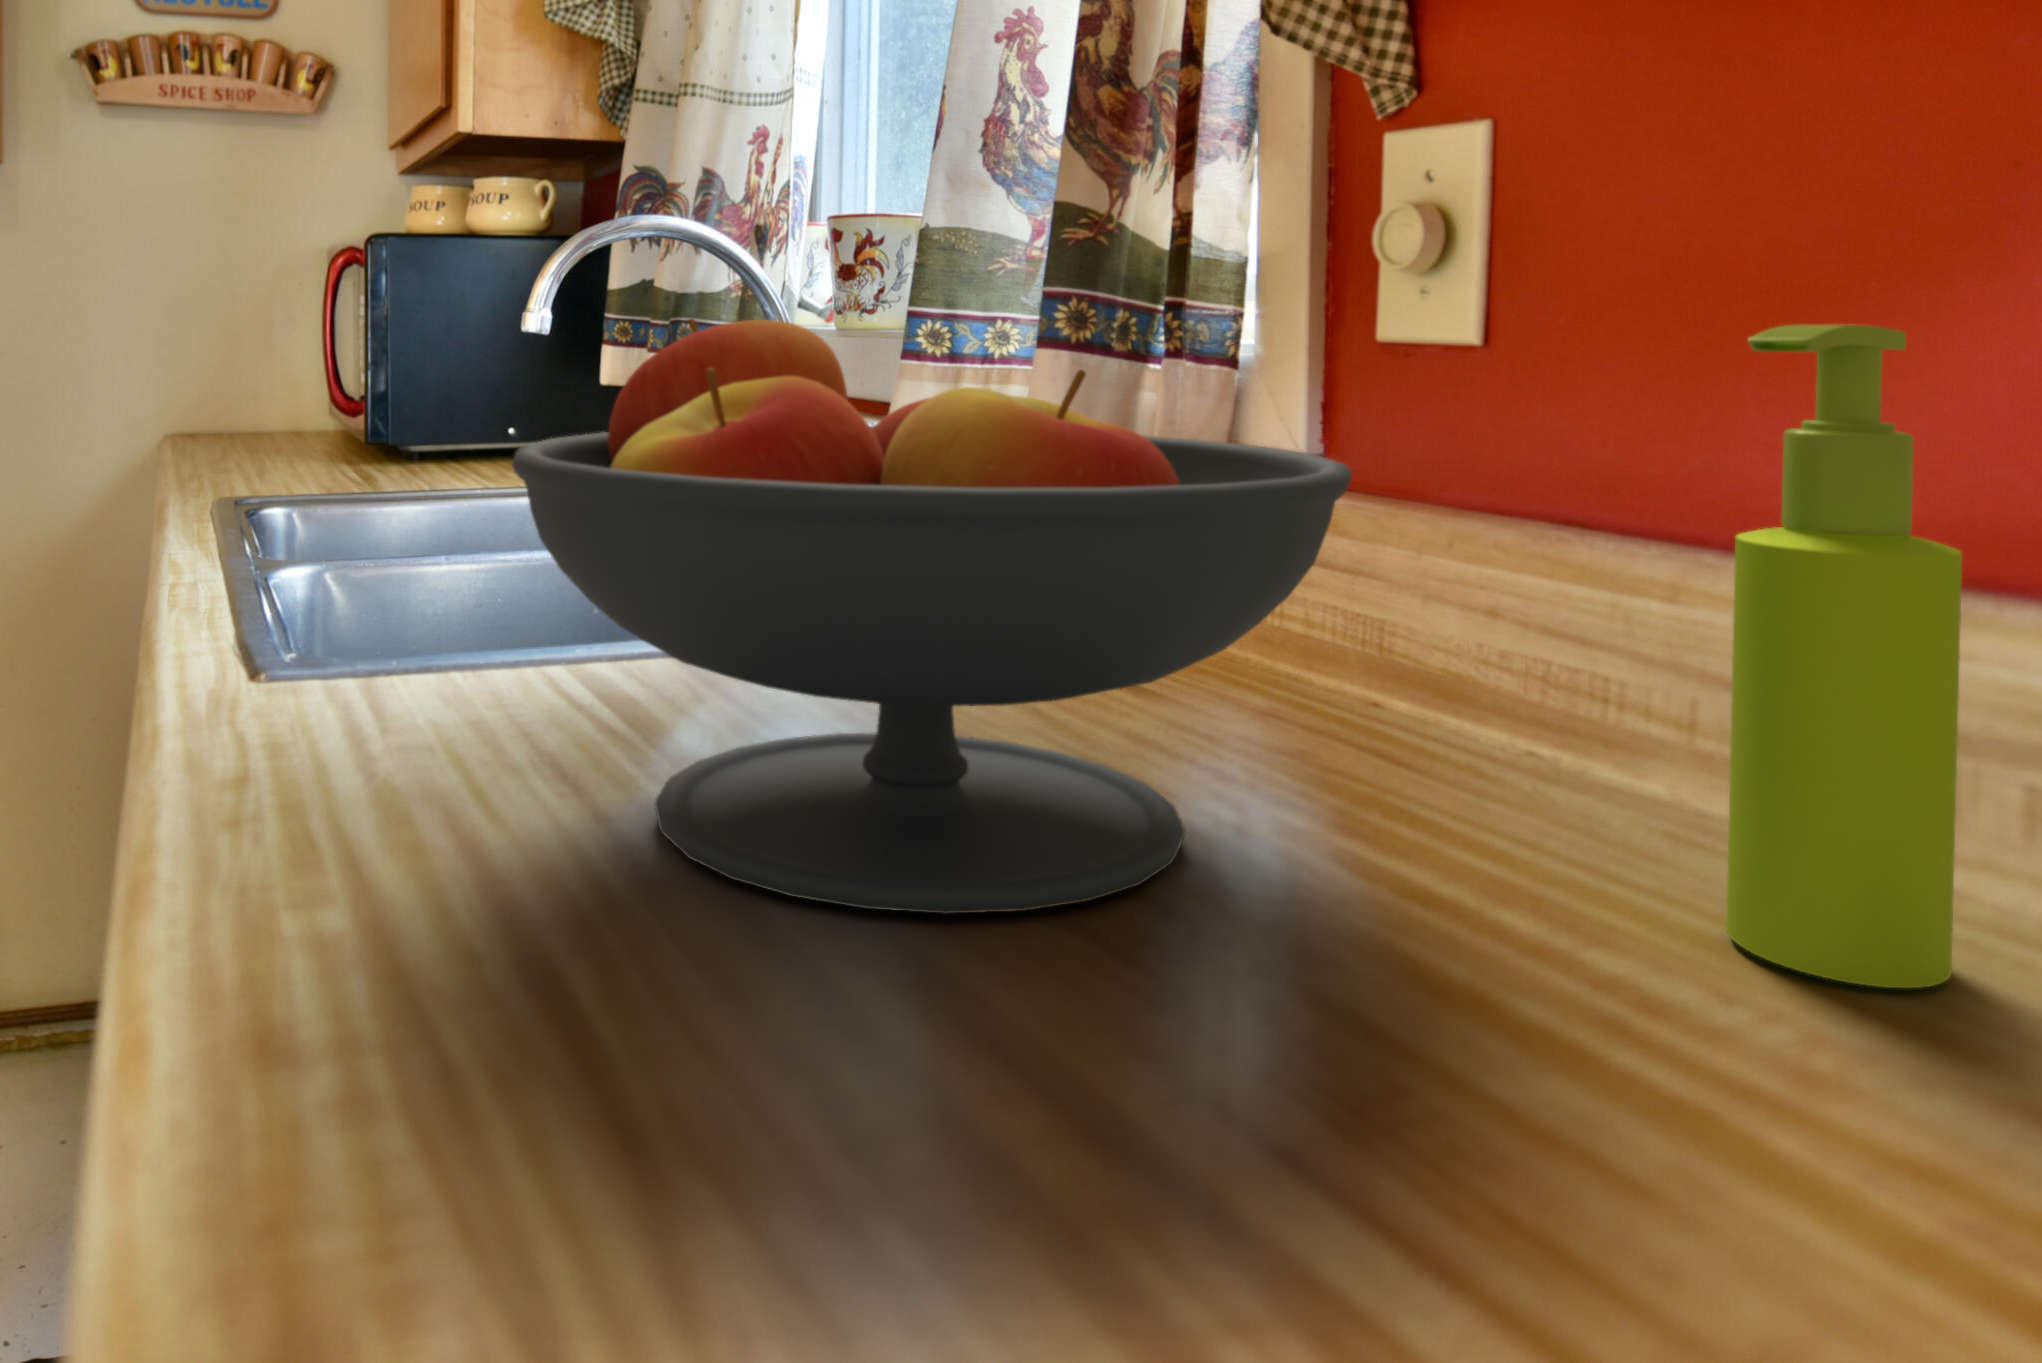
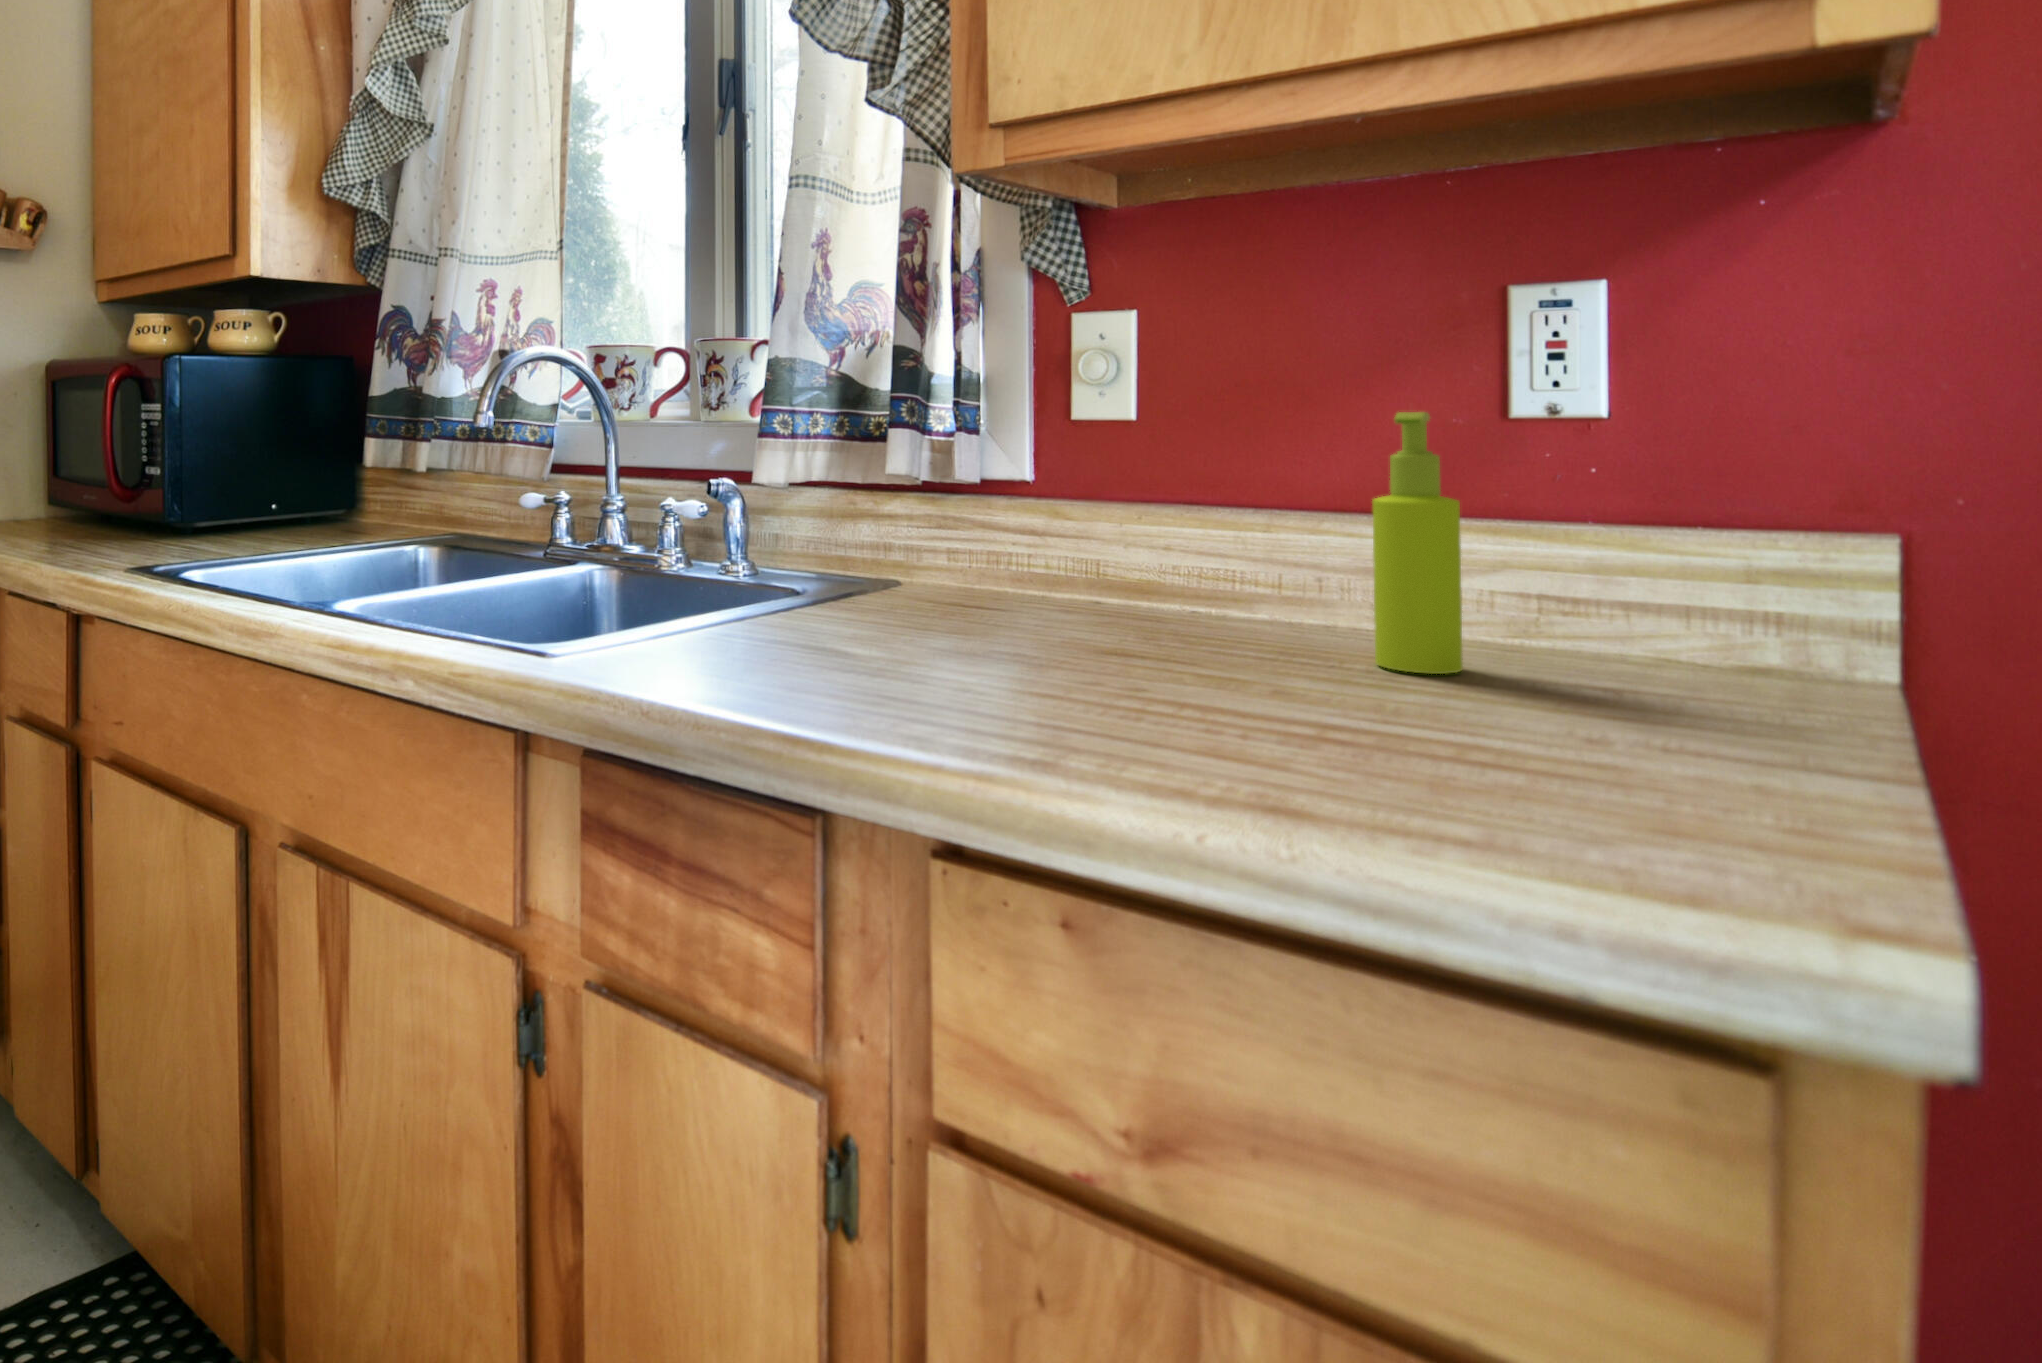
fruit bowl: present [512,318,1352,914] -> none [826,419,1262,703]

